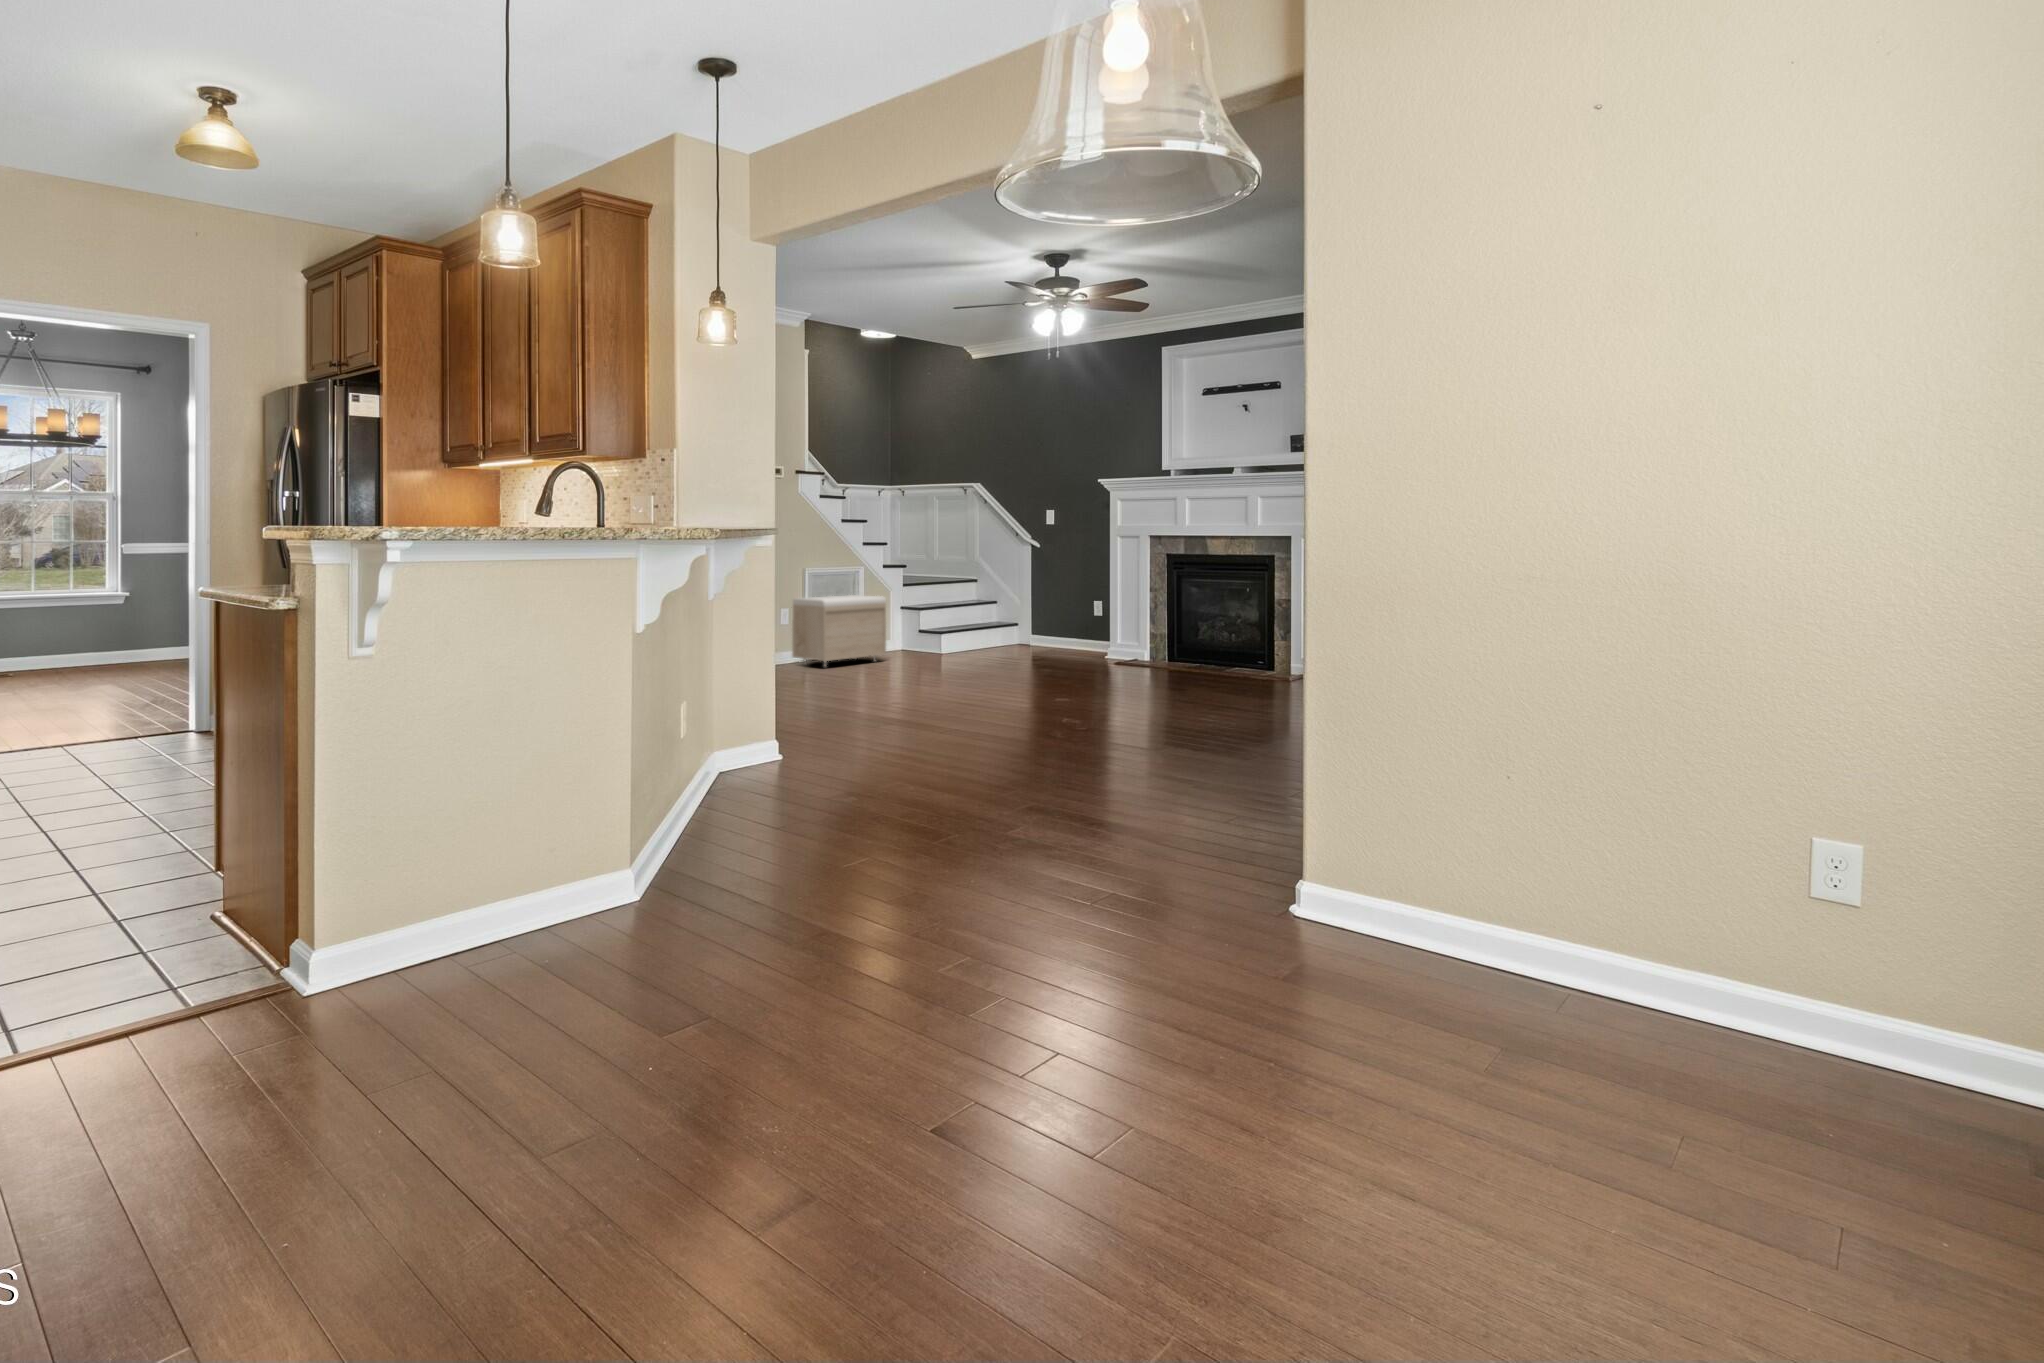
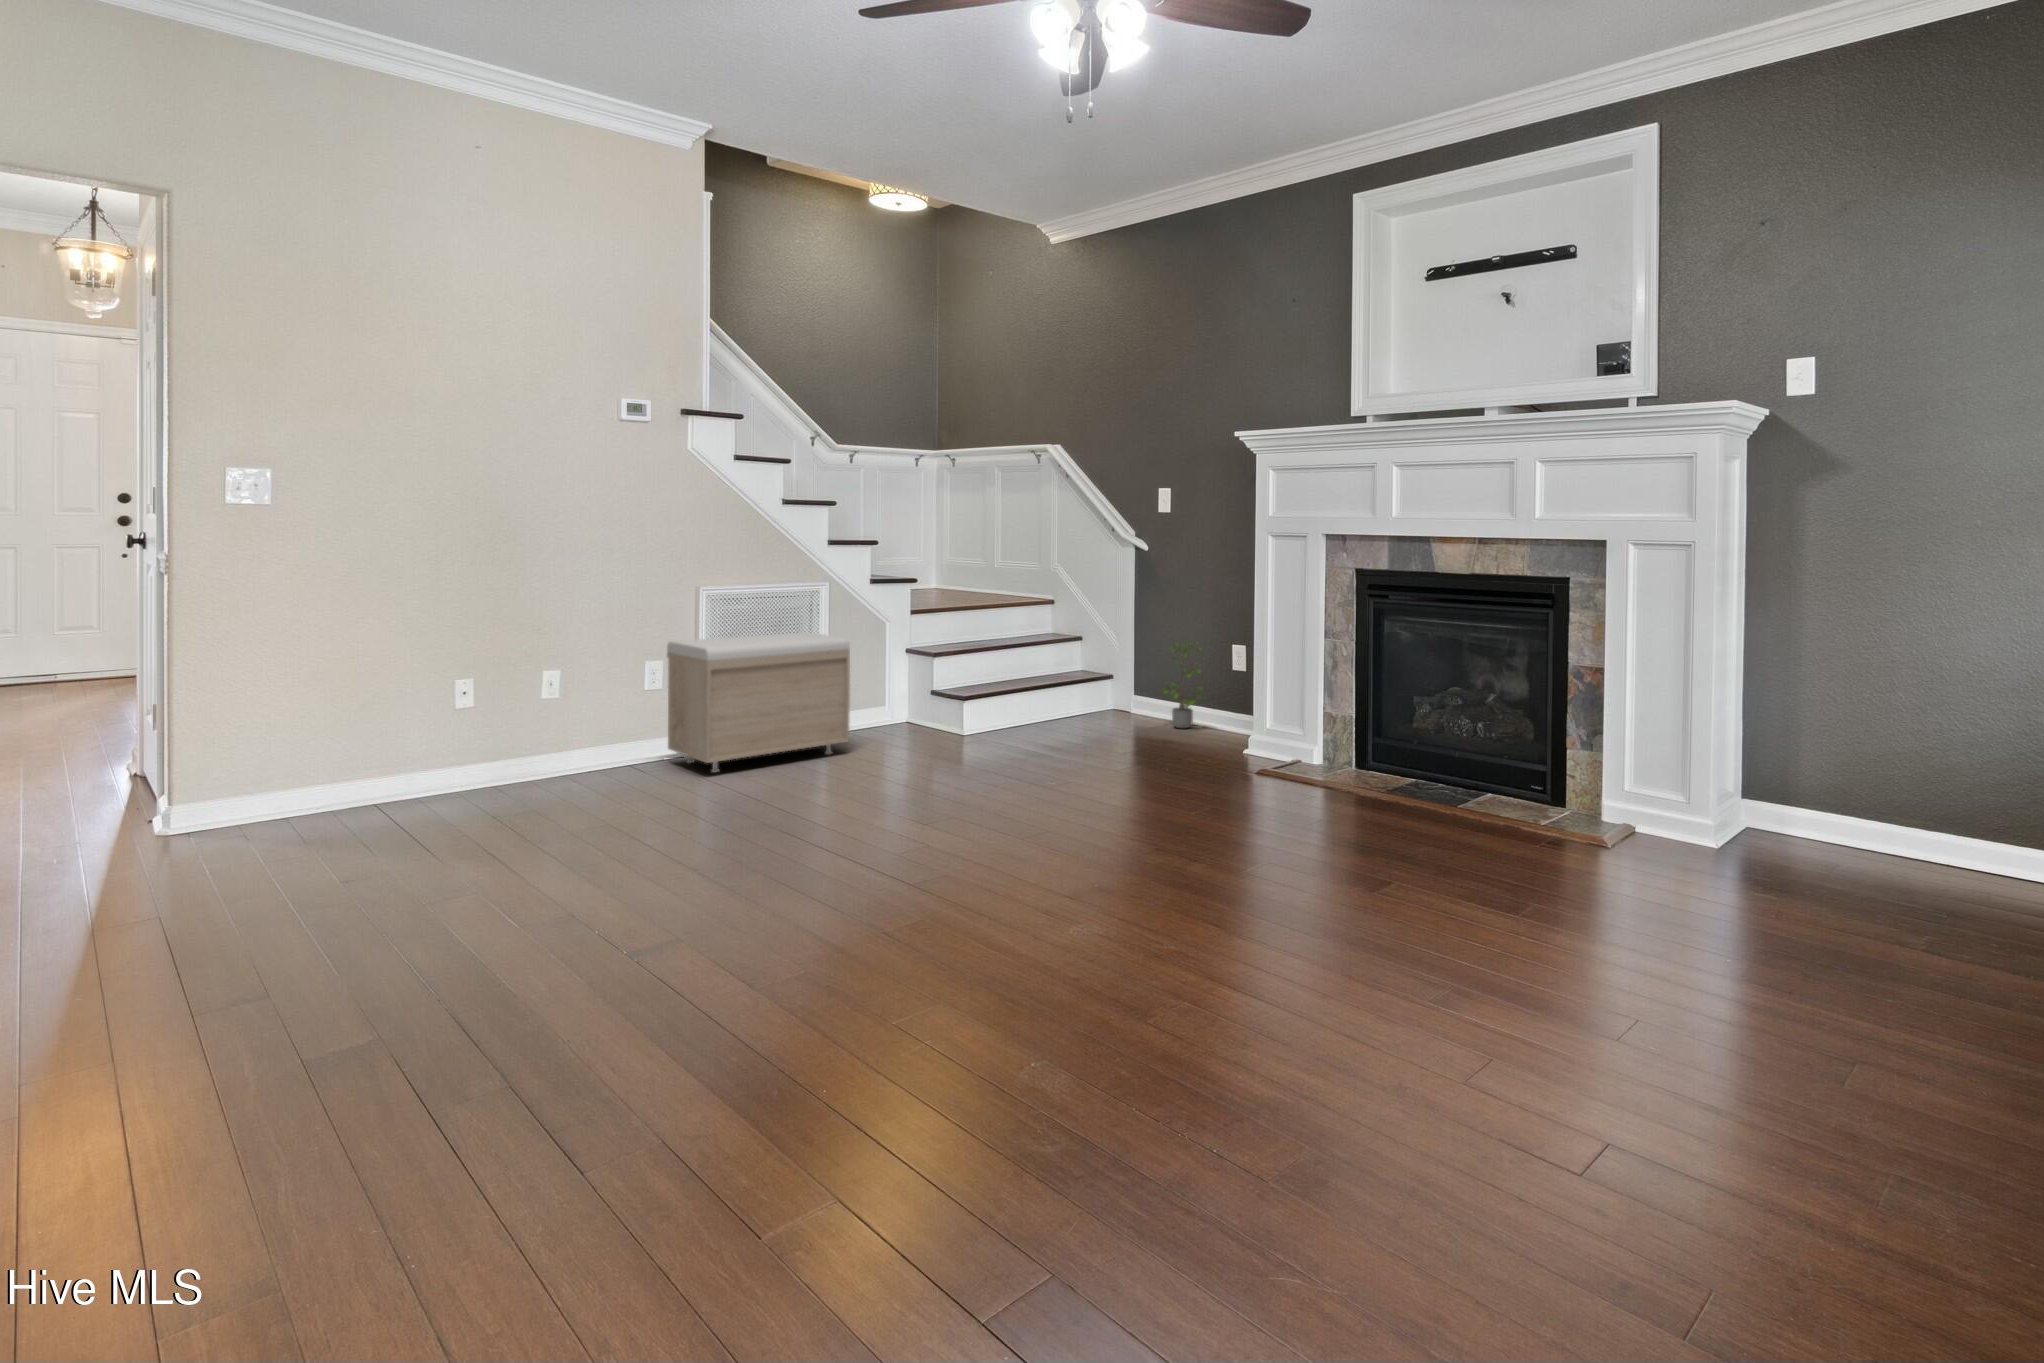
potted plant: none [1051,598,1081,651] -> present [1160,642,1203,728]

